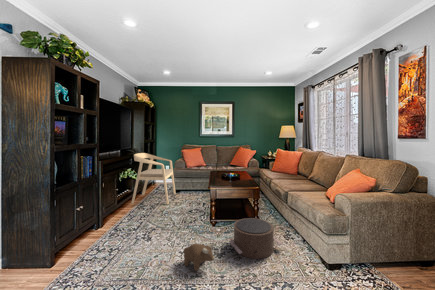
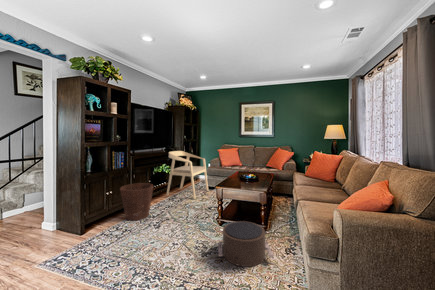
basket: none [92,192,134,237] -> present [120,183,153,220]
plush toy: present [184,244,214,271] -> none [166,238,191,264]

